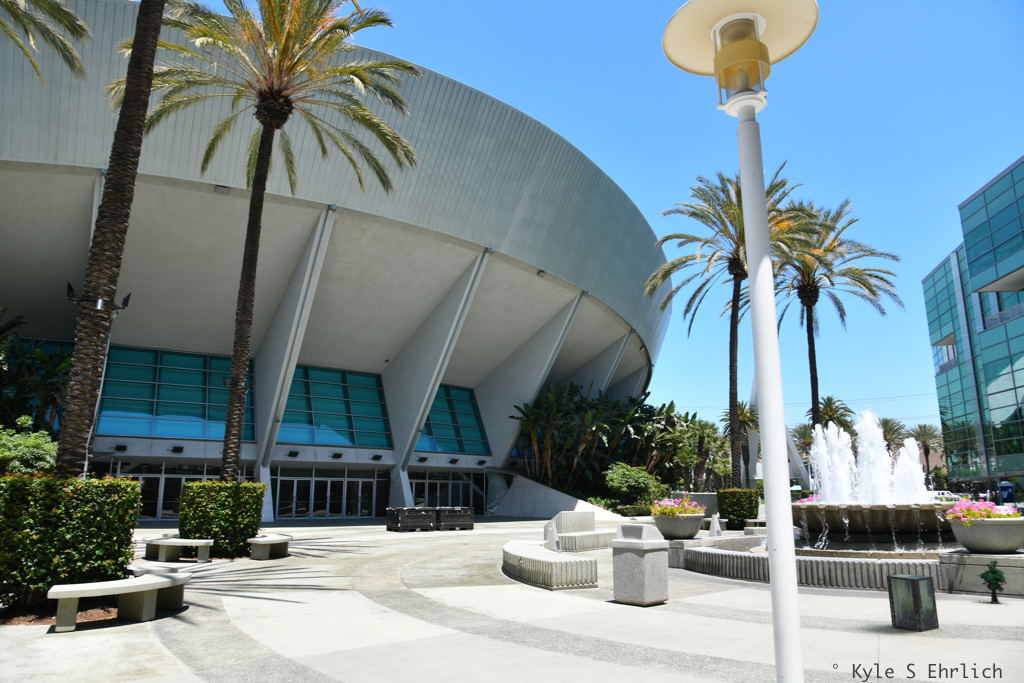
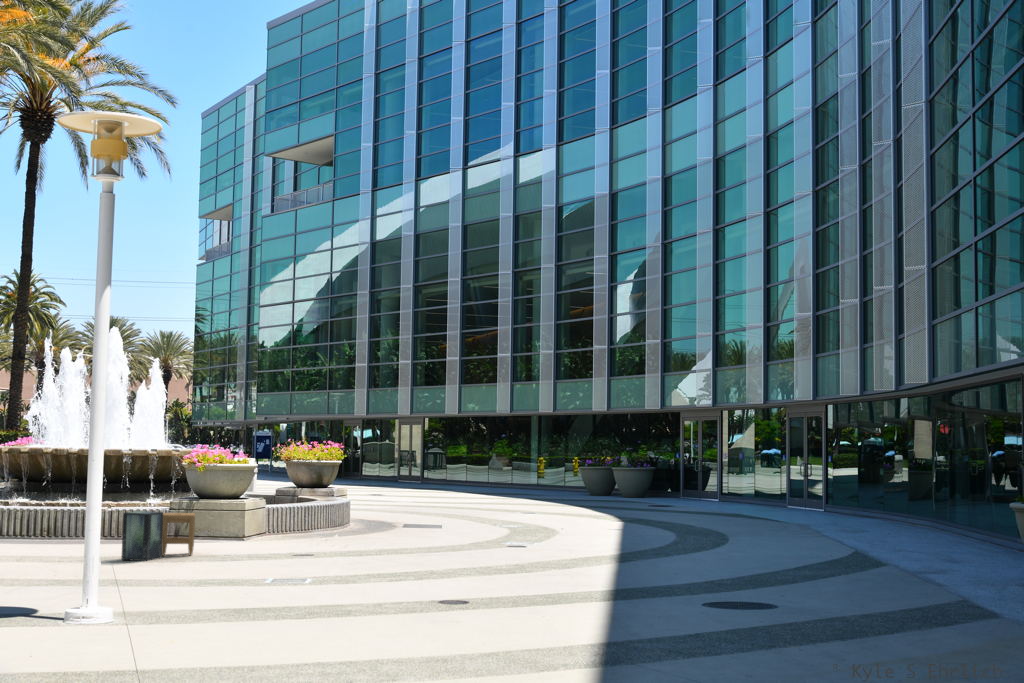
decorative plant: present [979,561,1007,604] -> none [201,502,225,542]
stool: none [931,575,976,628] -> present [162,513,195,556]

